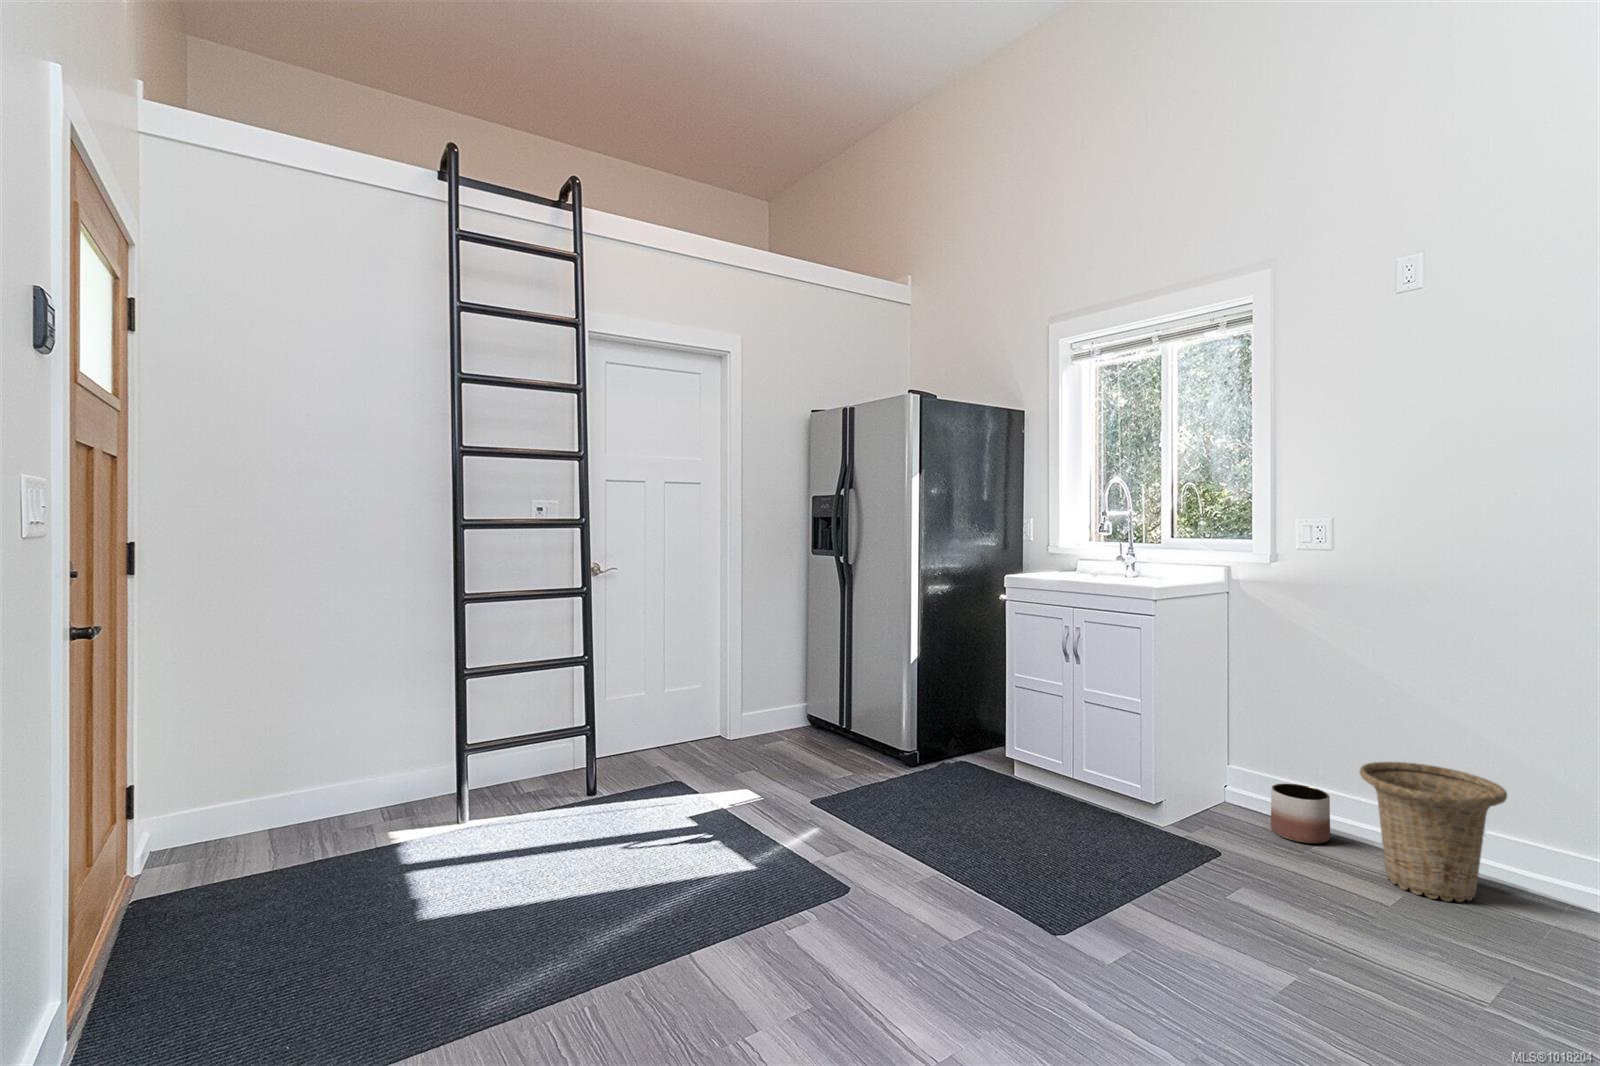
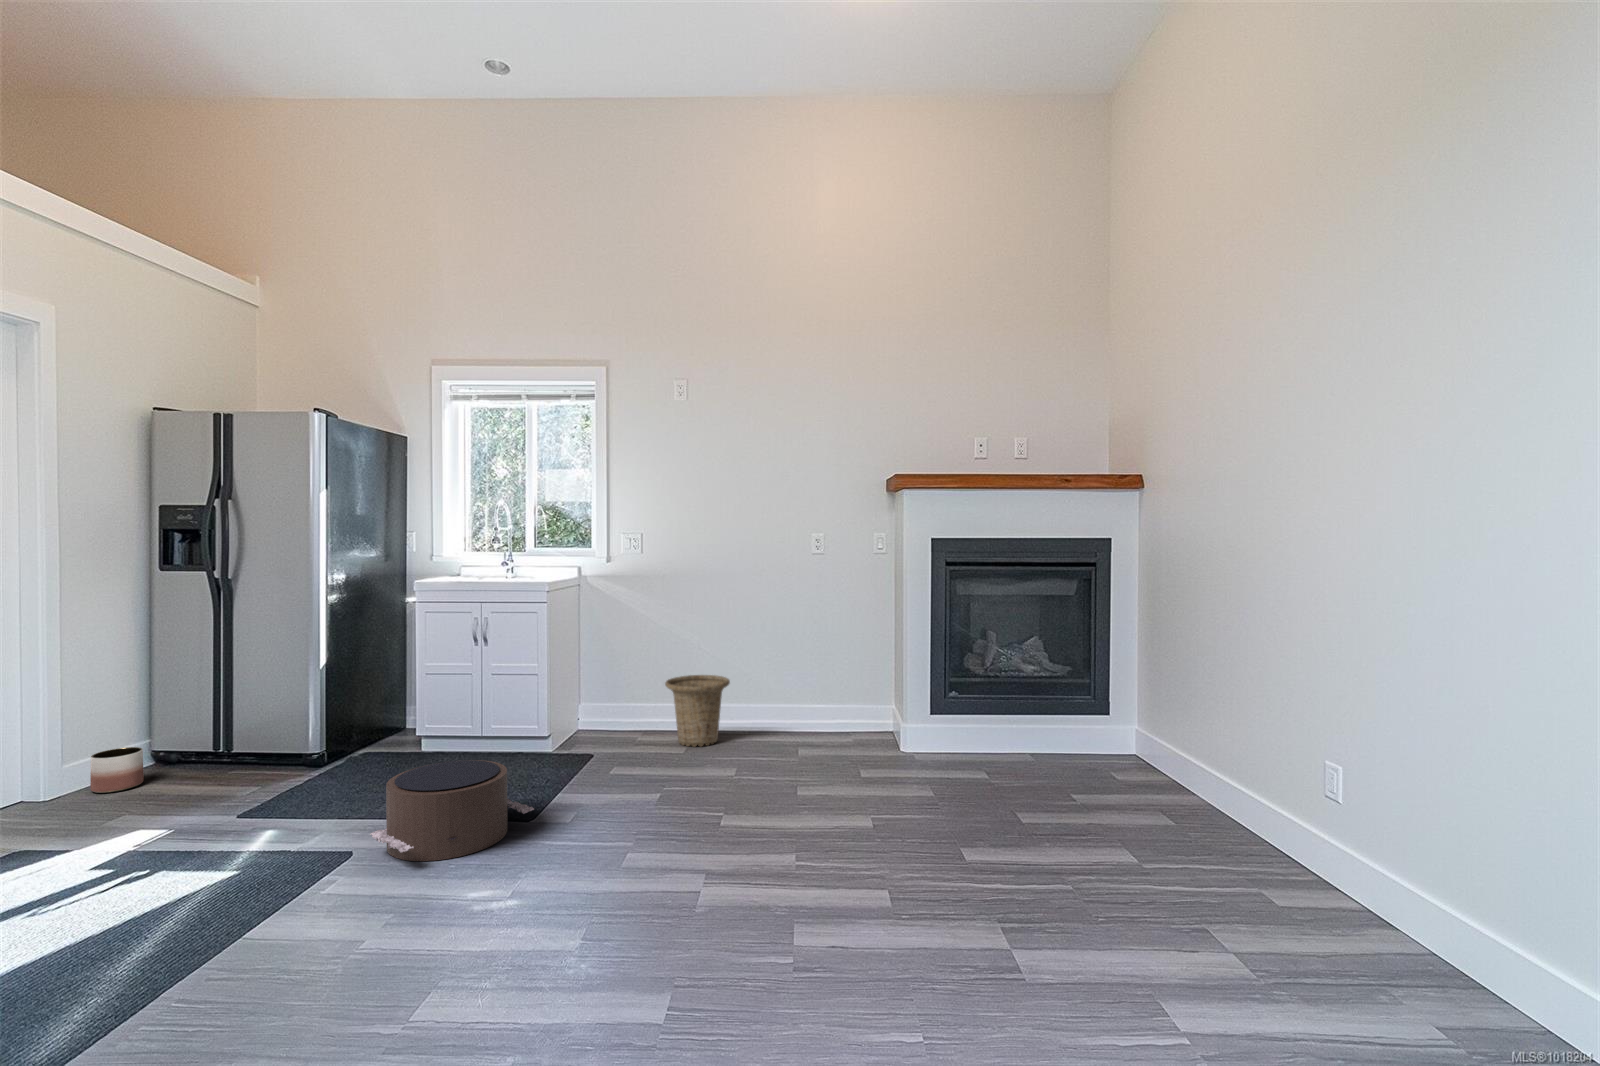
planter: present [1271,784,1330,844] -> present [90,747,143,793]
pouf: none [865,808,1061,955] -> present [370,760,534,861]

